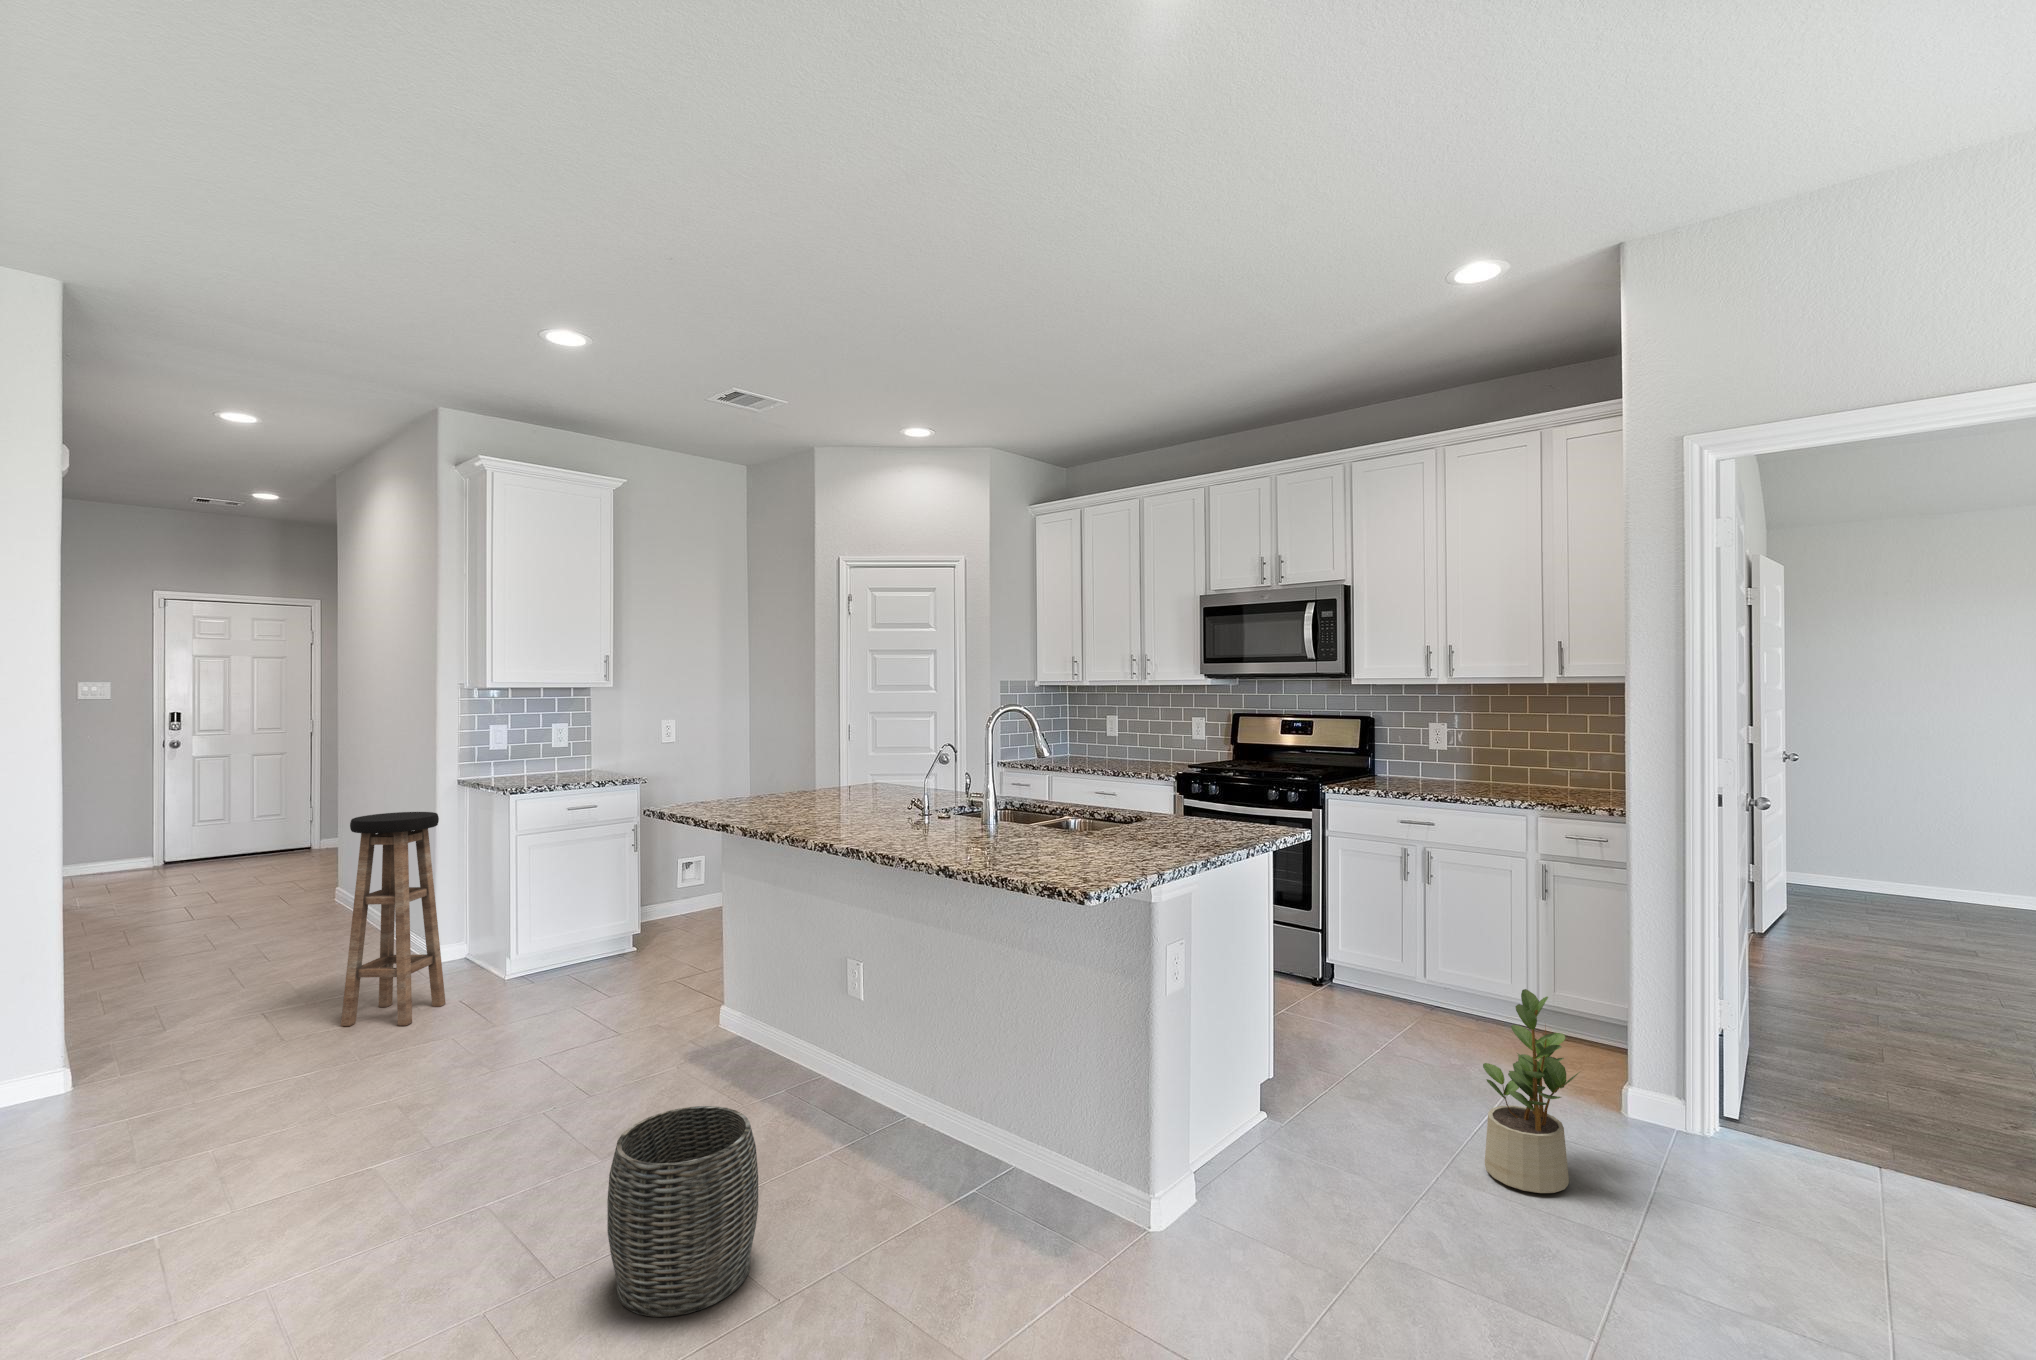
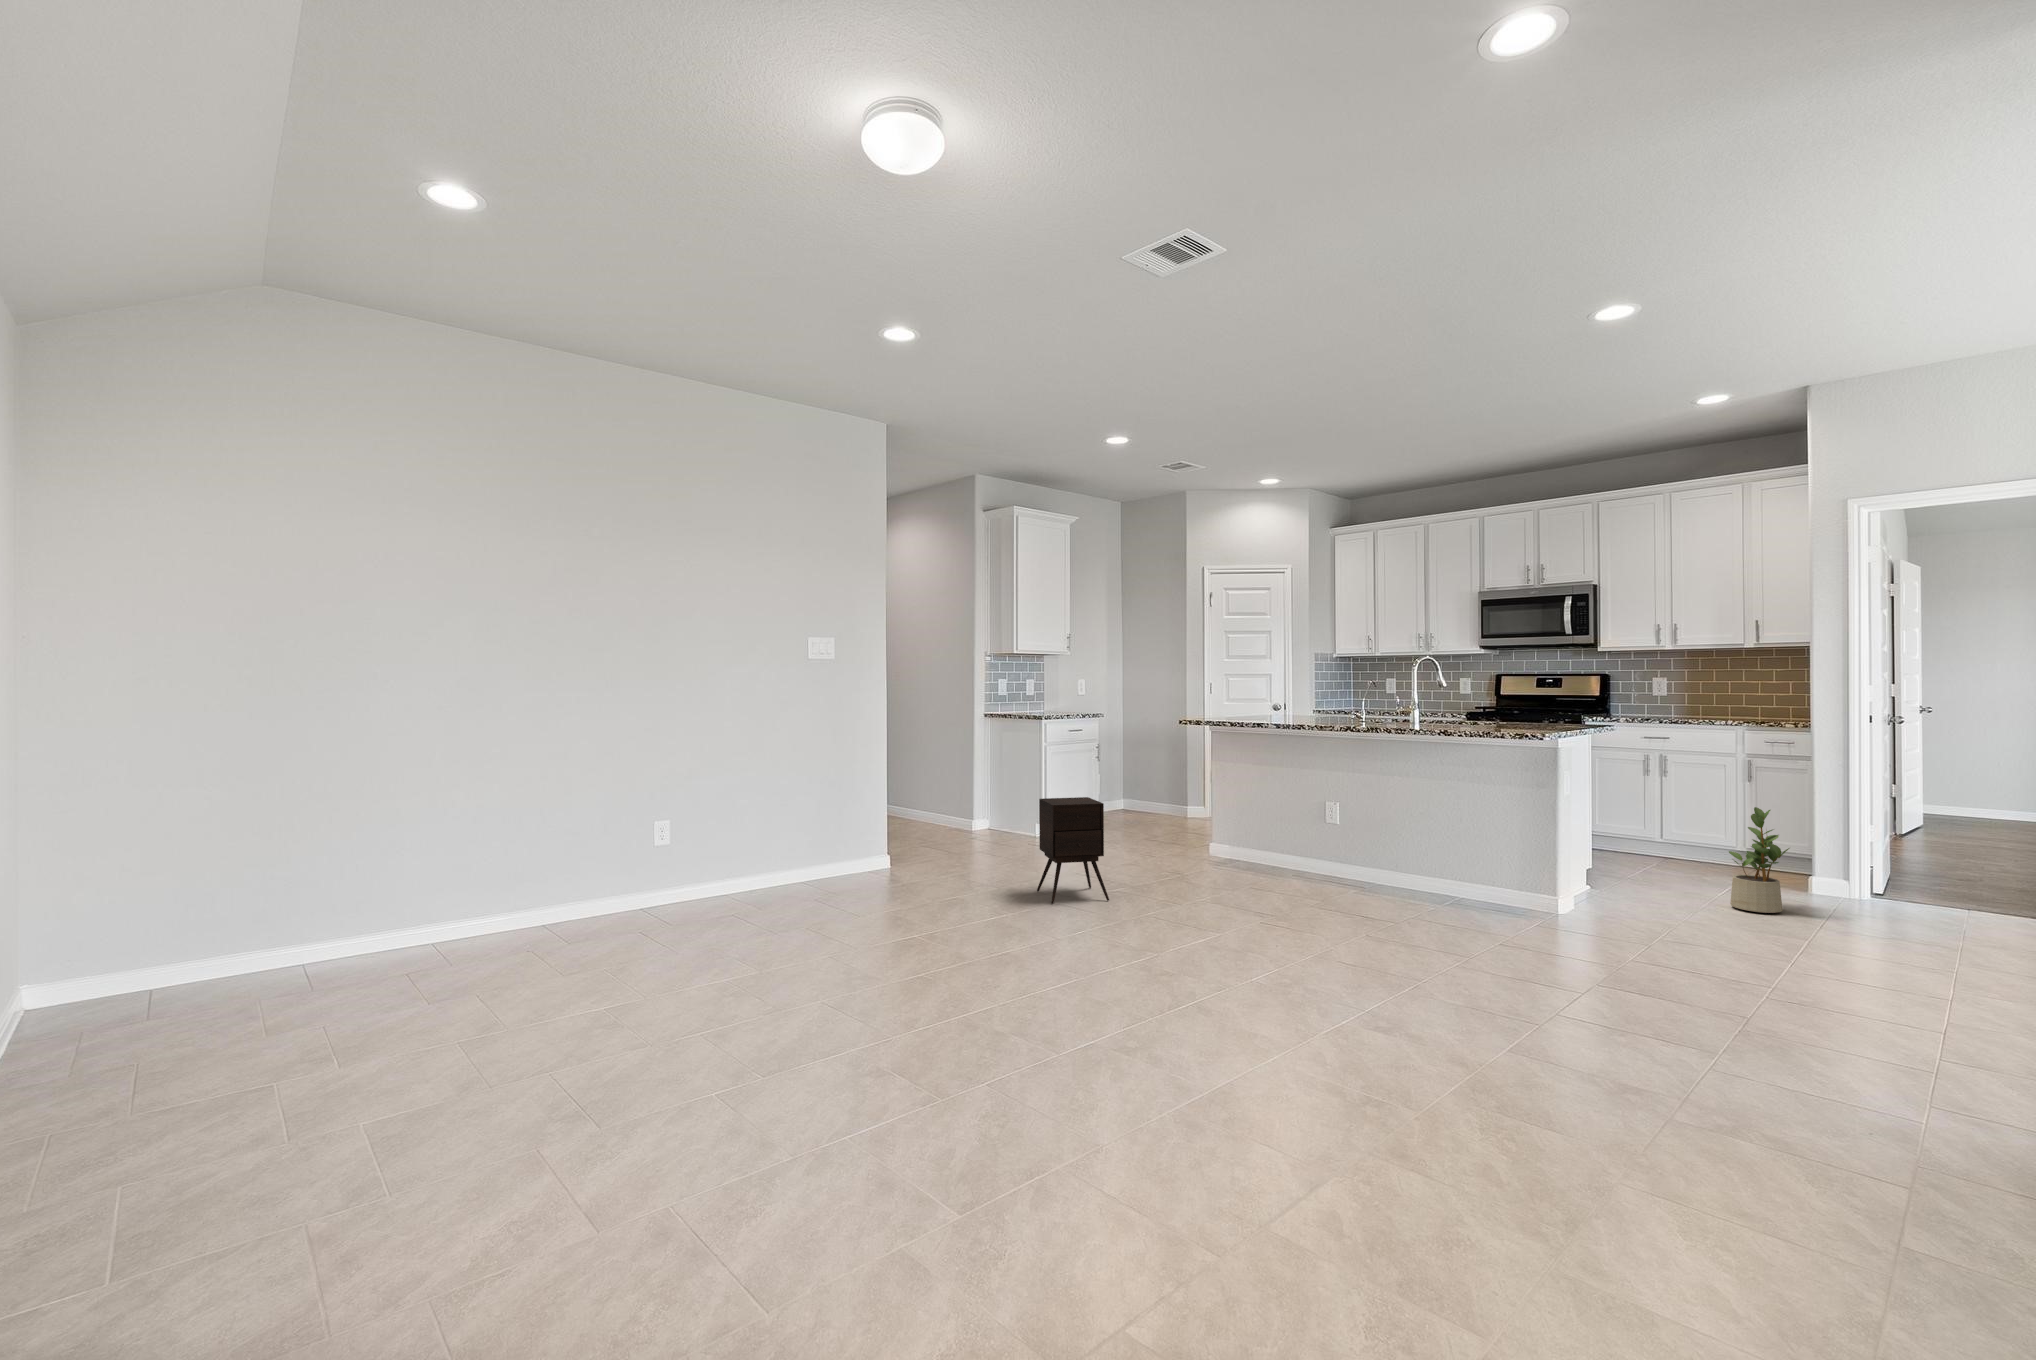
bar stool: present [341,812,446,1026] -> none [976,728,1020,852]
side table: none [179,977,365,1224] -> present [1037,797,1109,904]
woven basket: present [607,1106,758,1317] -> none [1295,848,1367,929]

